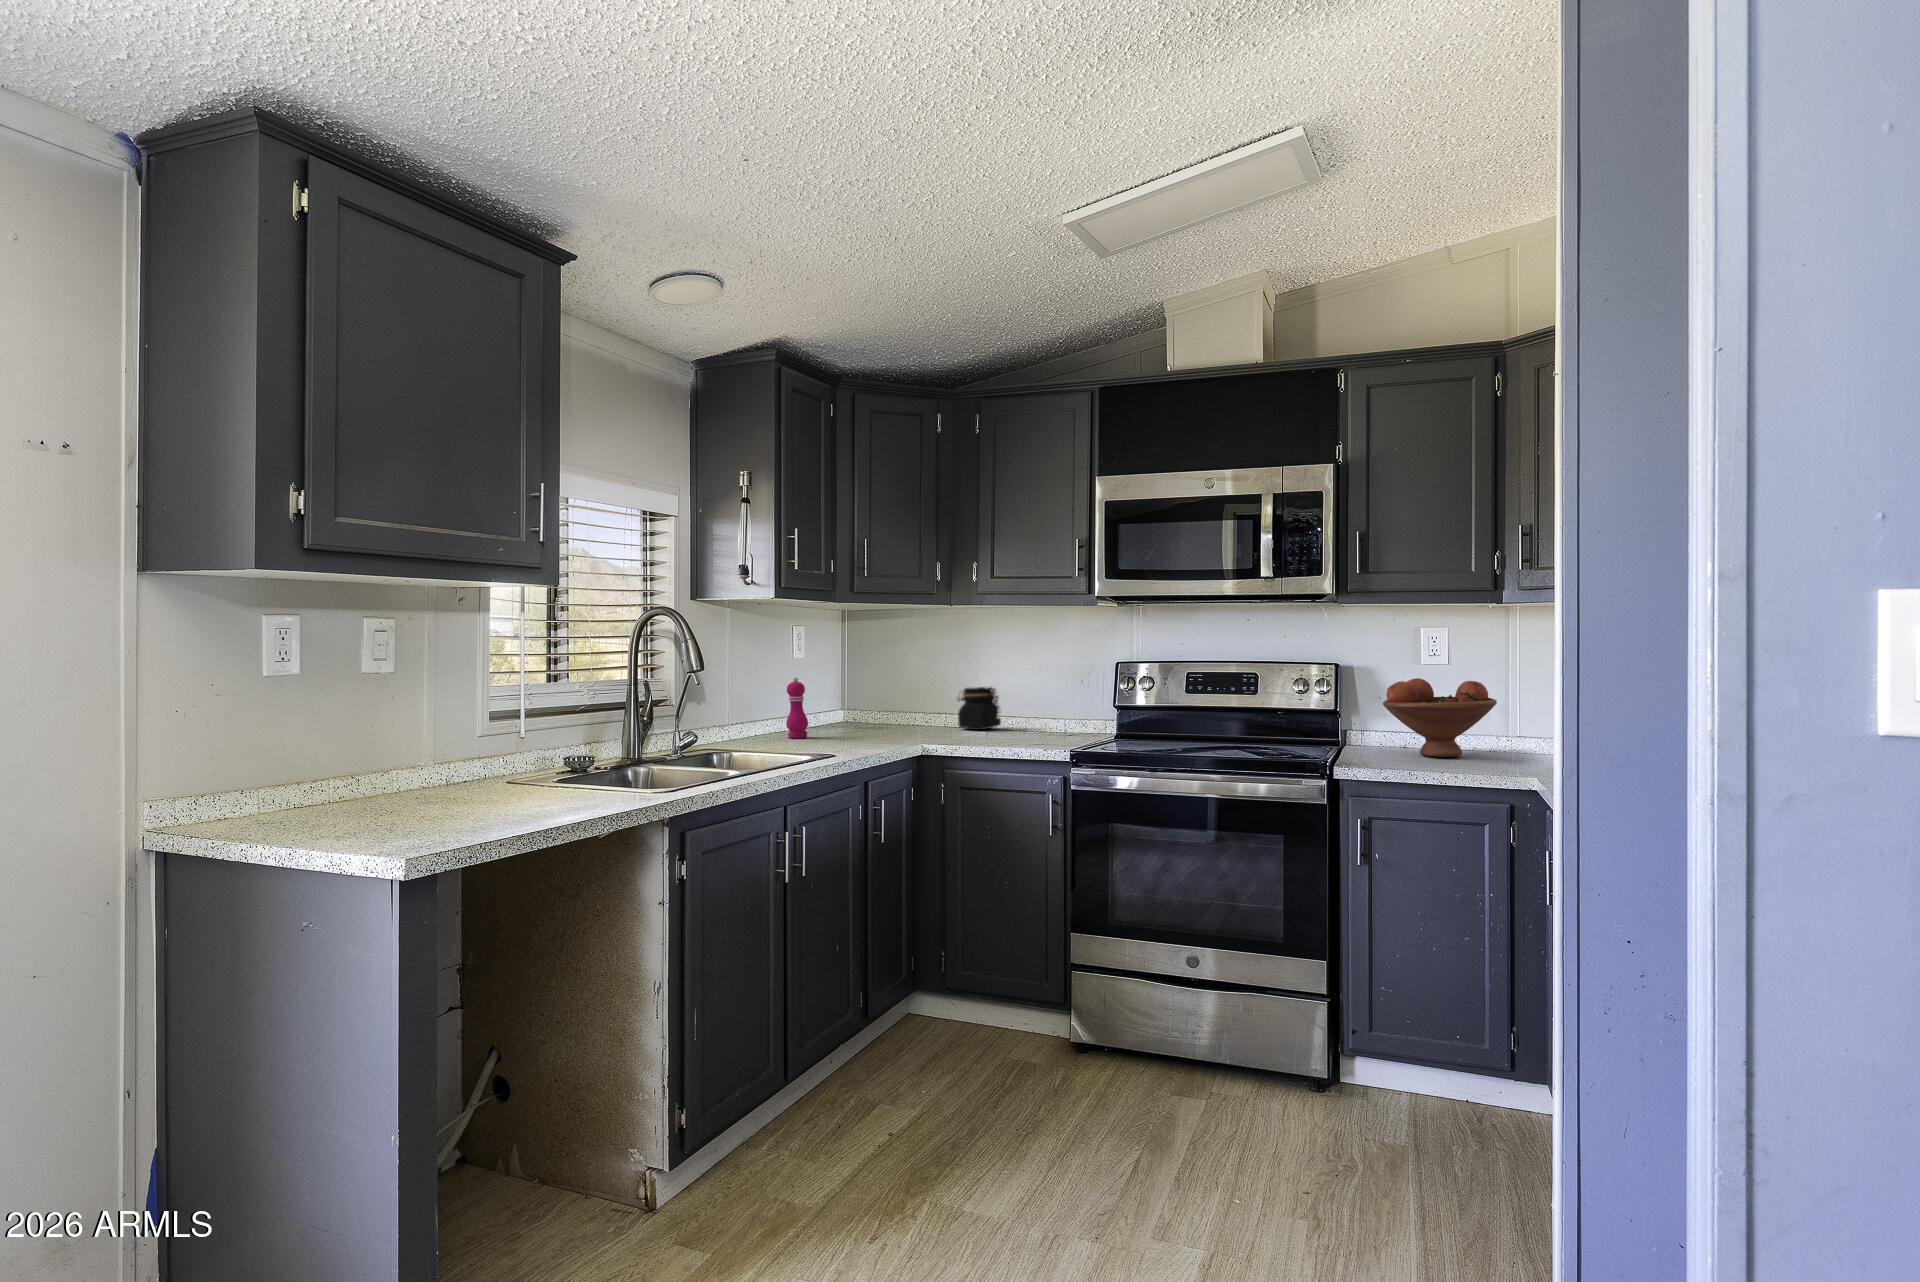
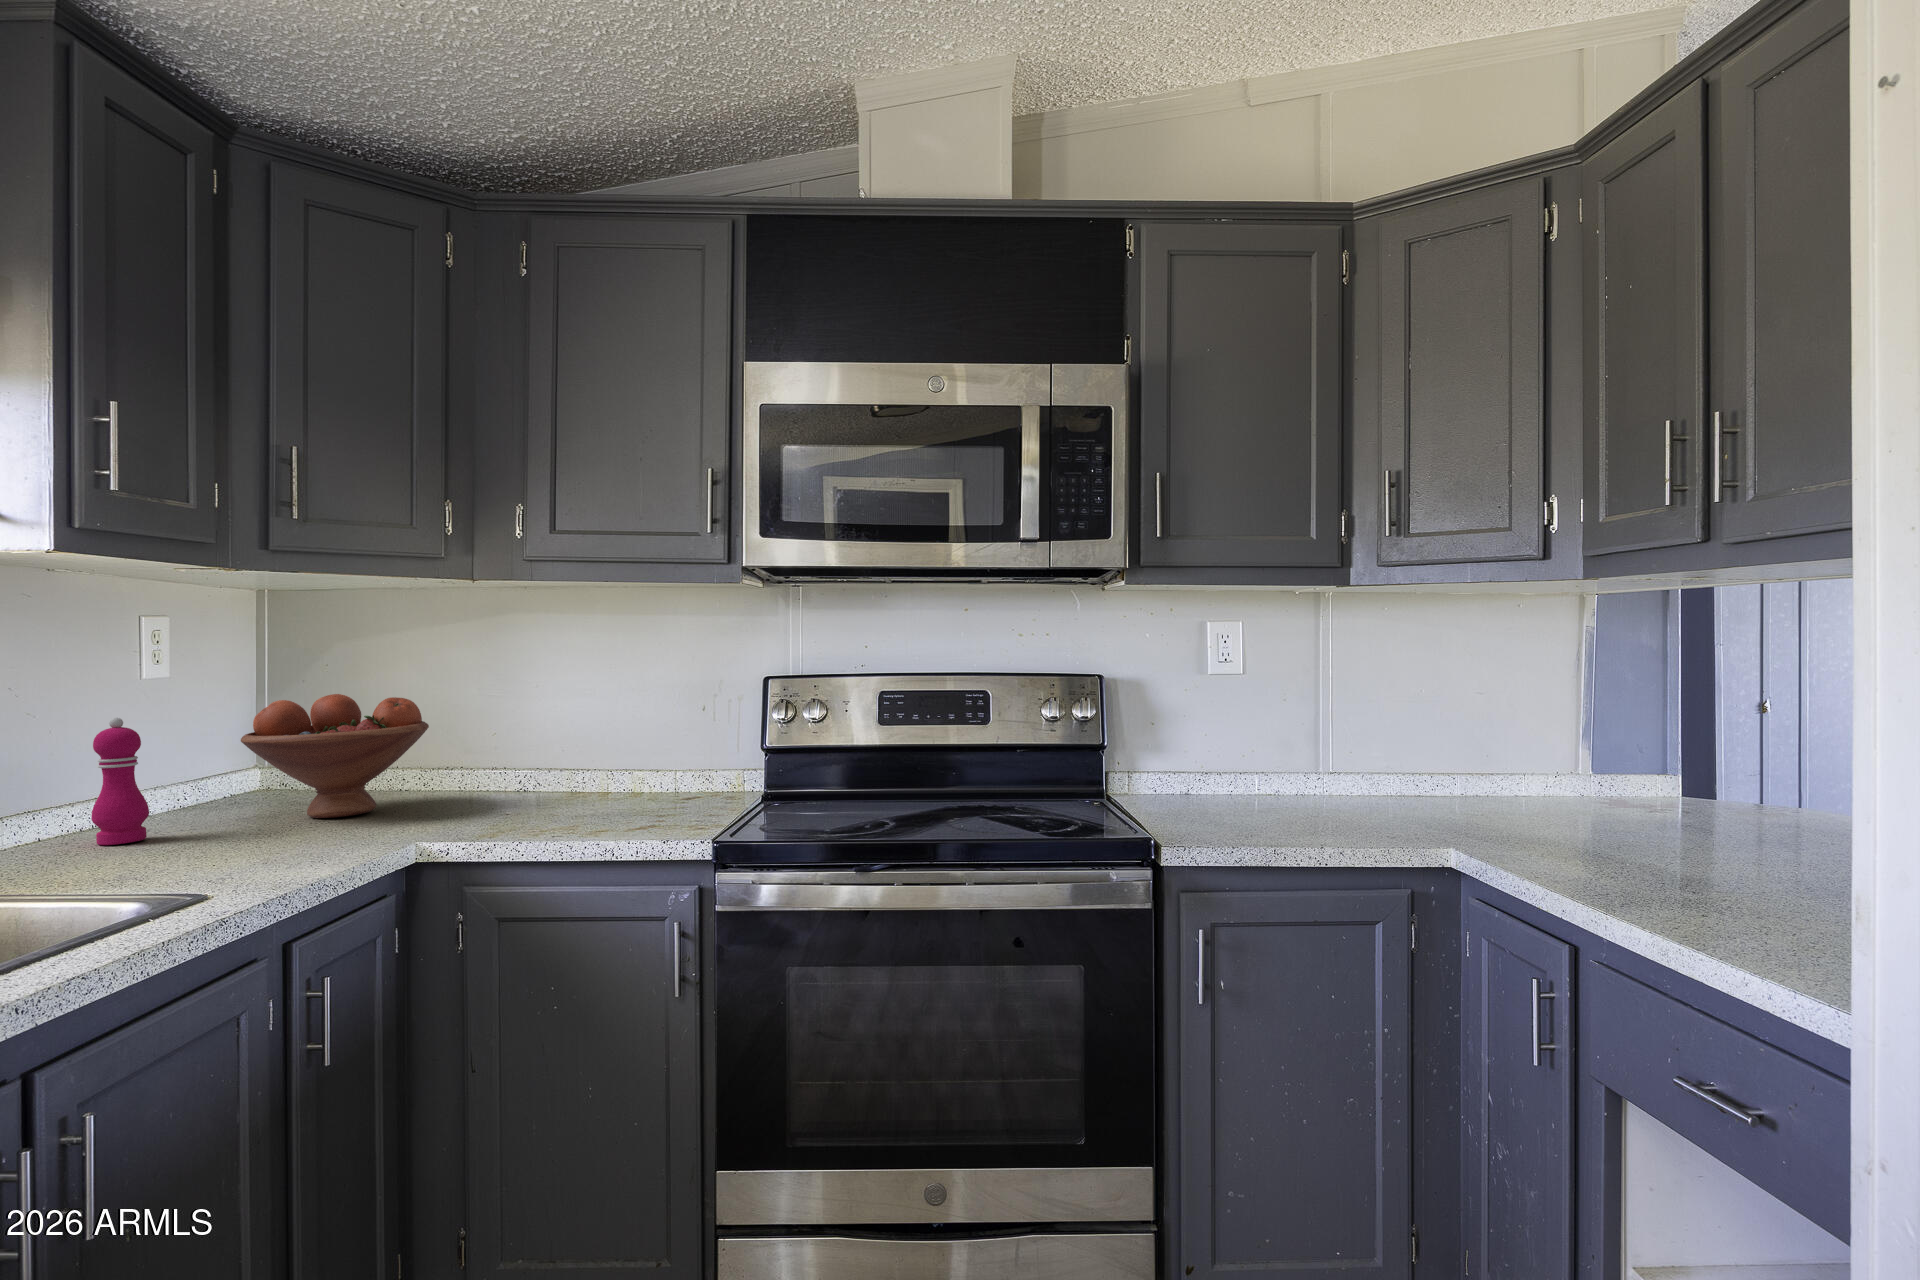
fruit bowl: present [1383,678,1497,757] -> present [241,694,429,818]
jar: present [958,687,1001,730] -> none [485,720,566,794]

